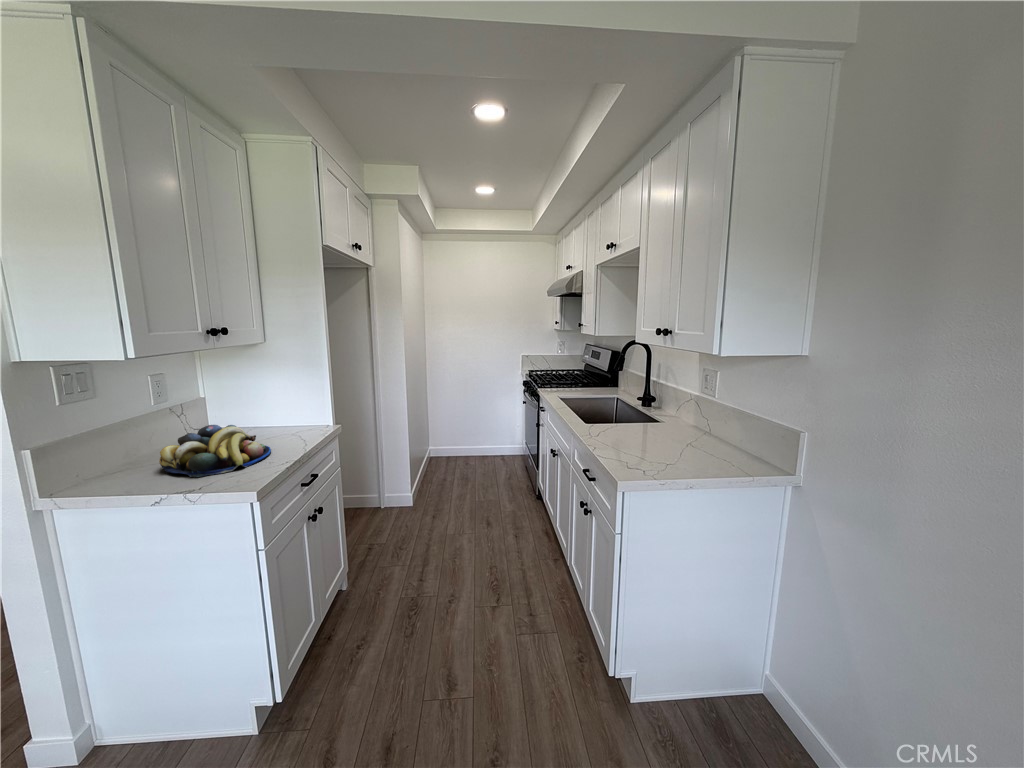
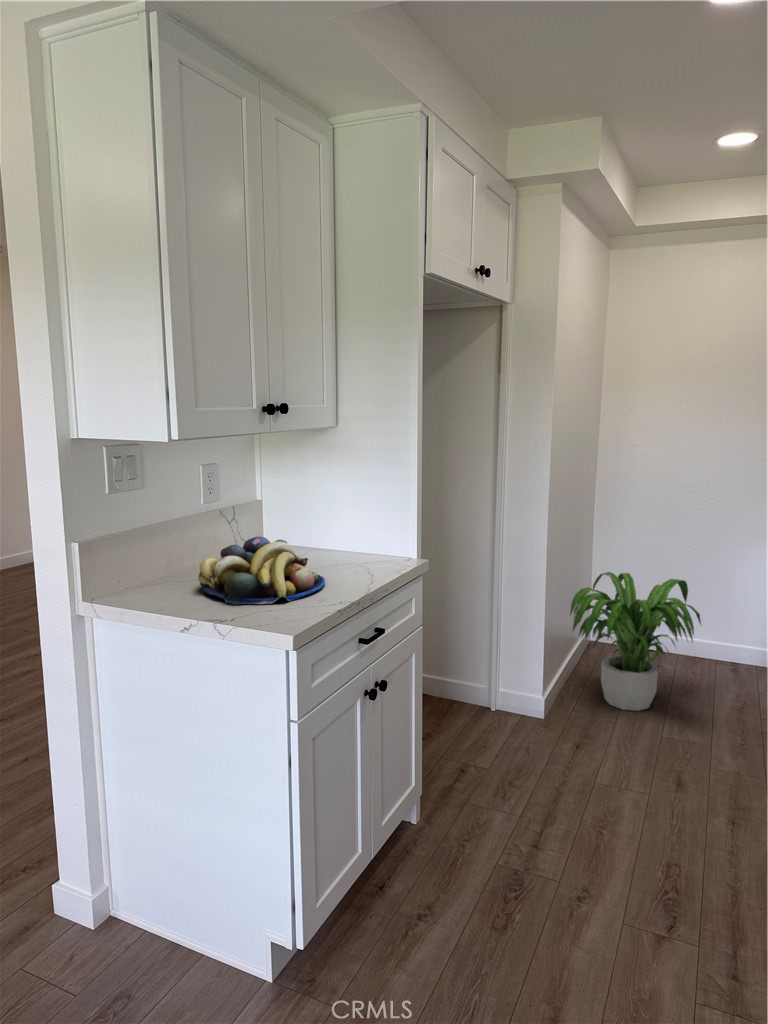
potted plant: none [422,417,489,491] -> present [570,572,701,711]

